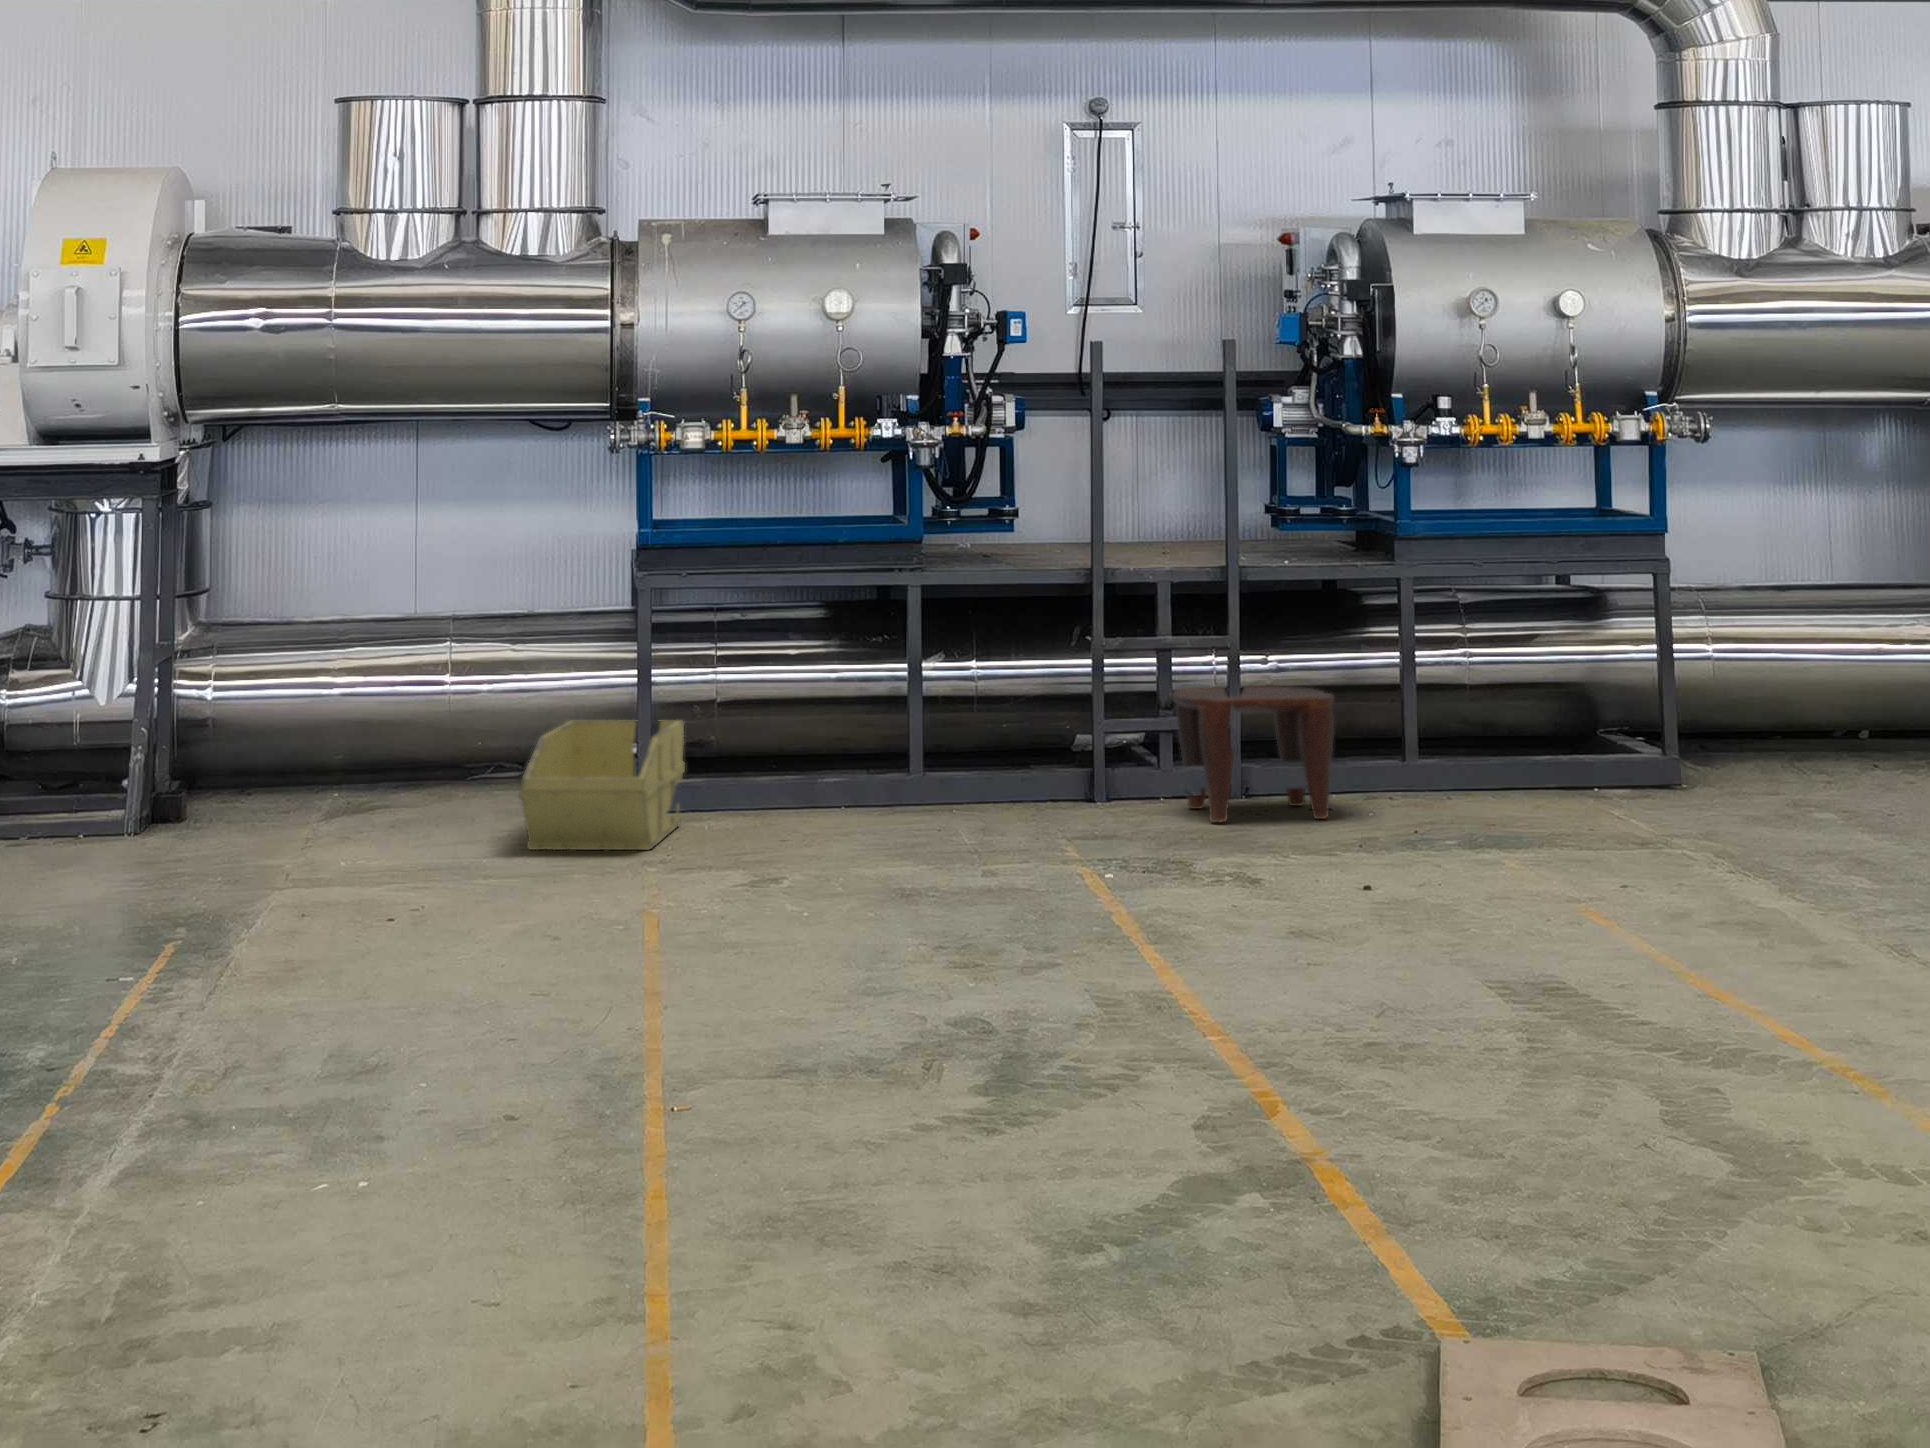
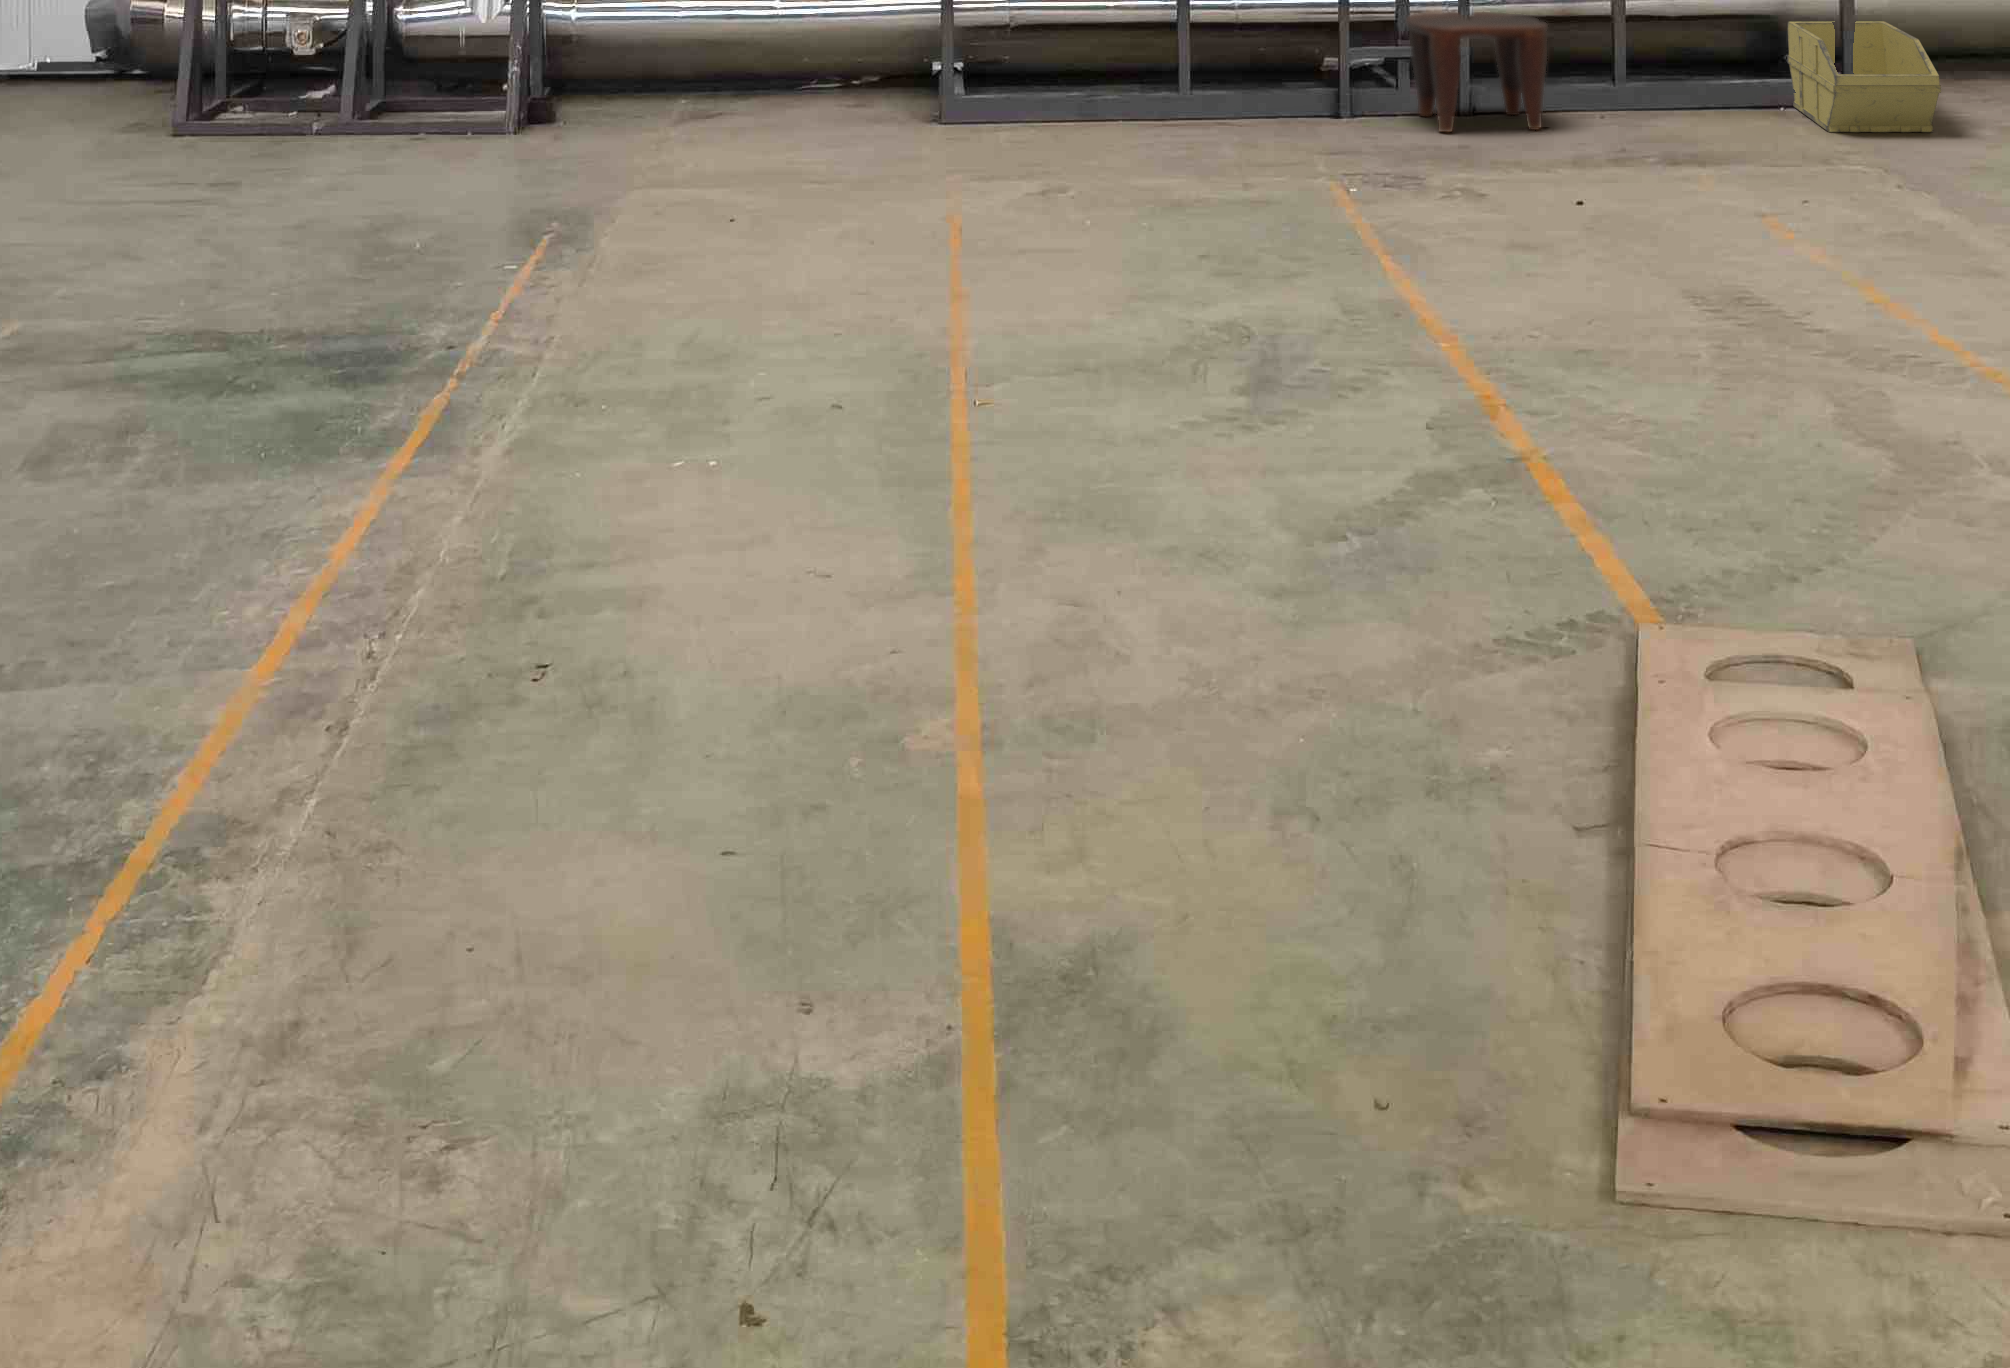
storage bin: present [520,720,685,850] -> present [1787,21,1941,132]

